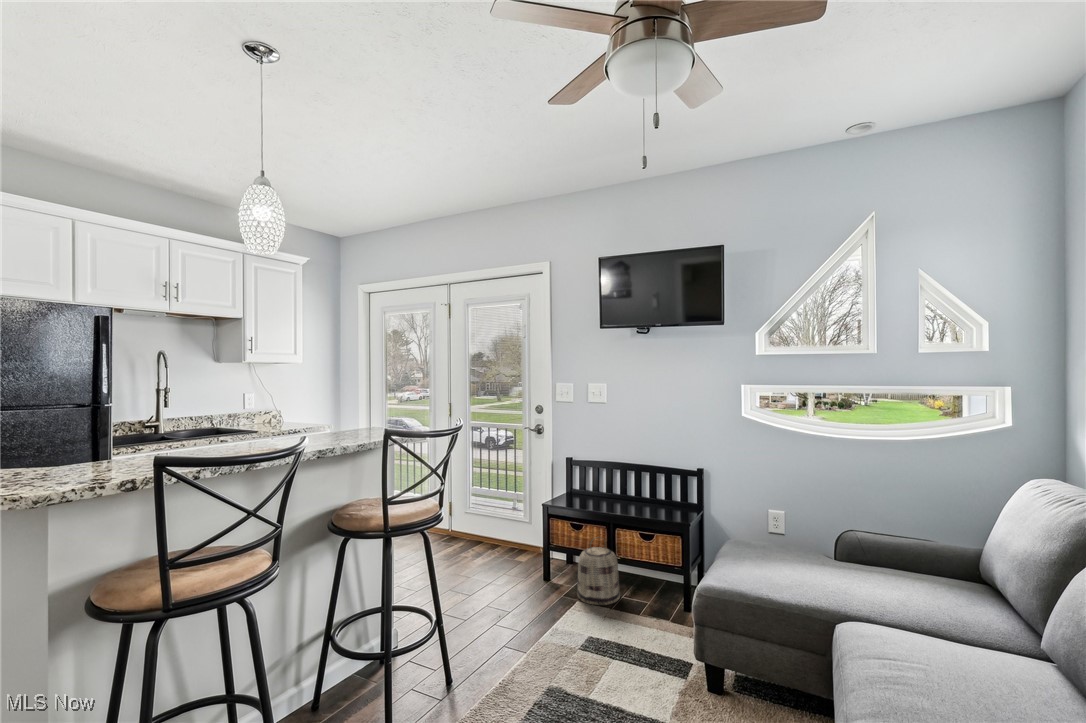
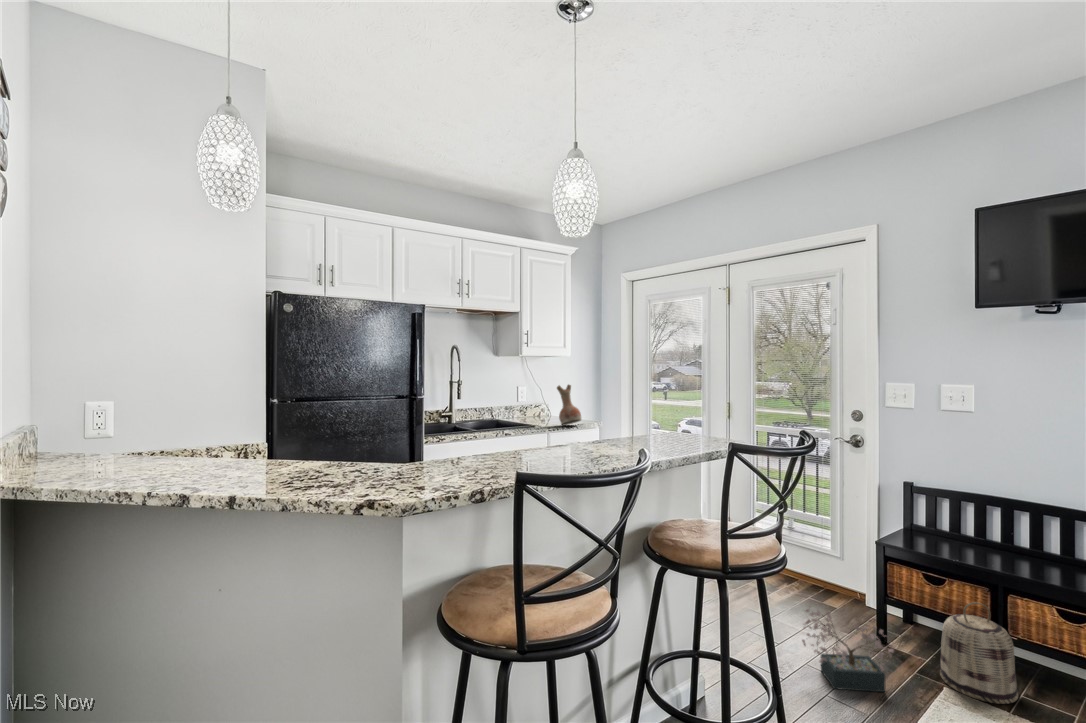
vase: none [286,390,312,430] -> present [557,385,581,425]
decorative plant: none [481,558,544,620] -> present [802,606,894,692]

